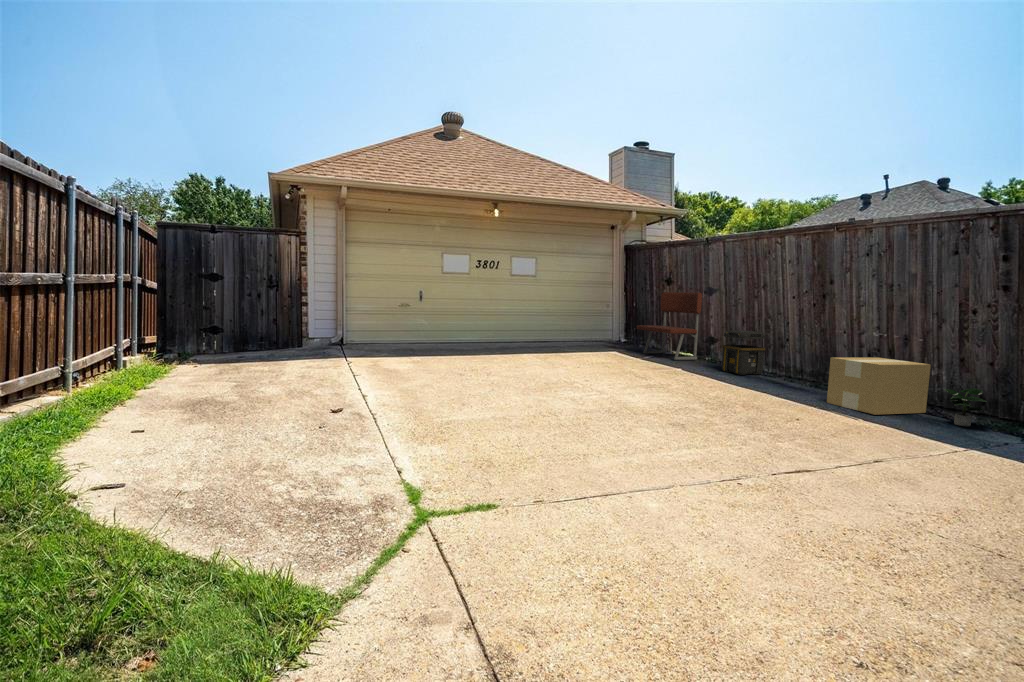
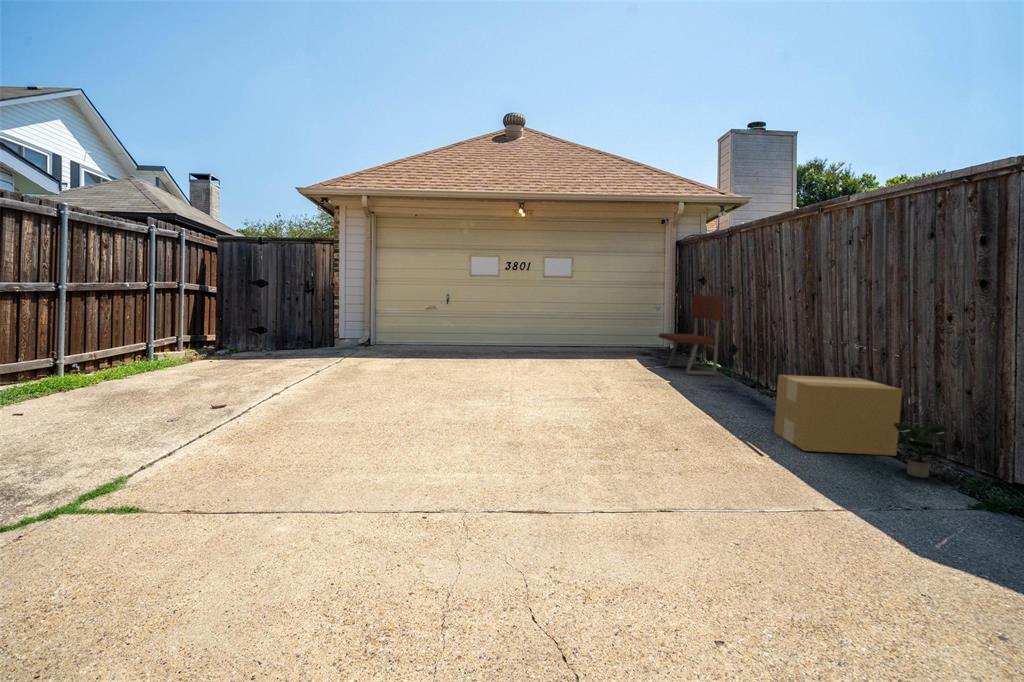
toolbox: present [722,330,766,375] -> none [719,340,770,395]

